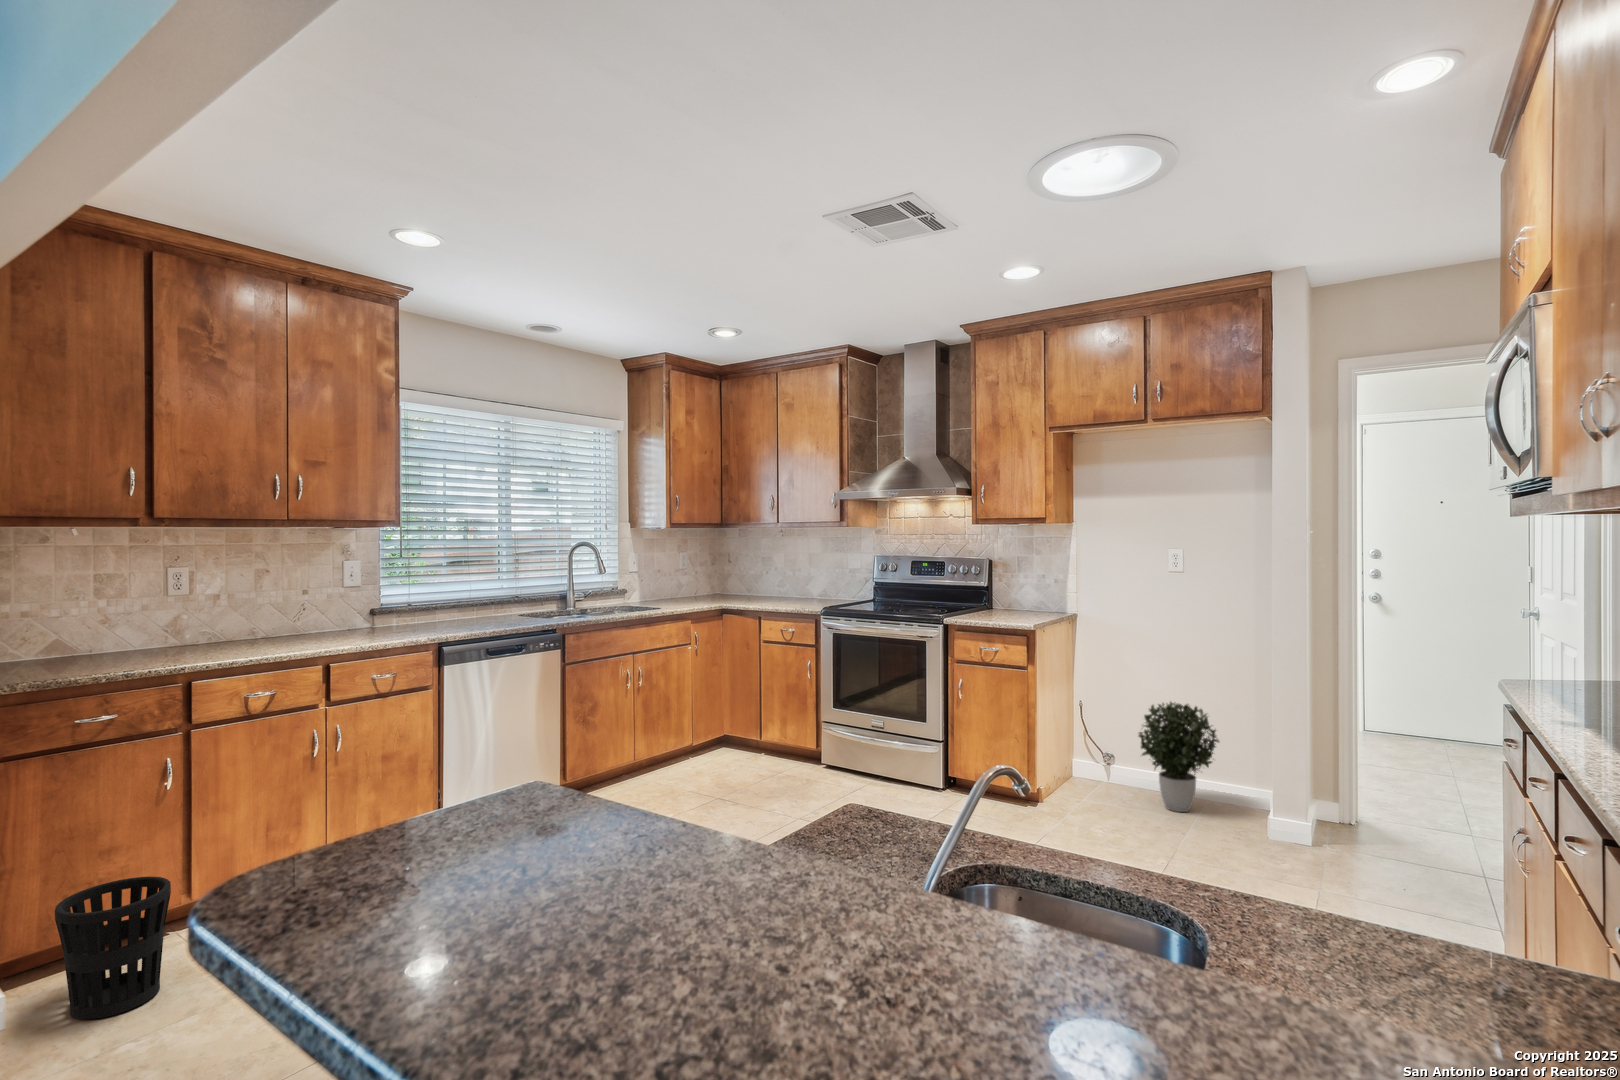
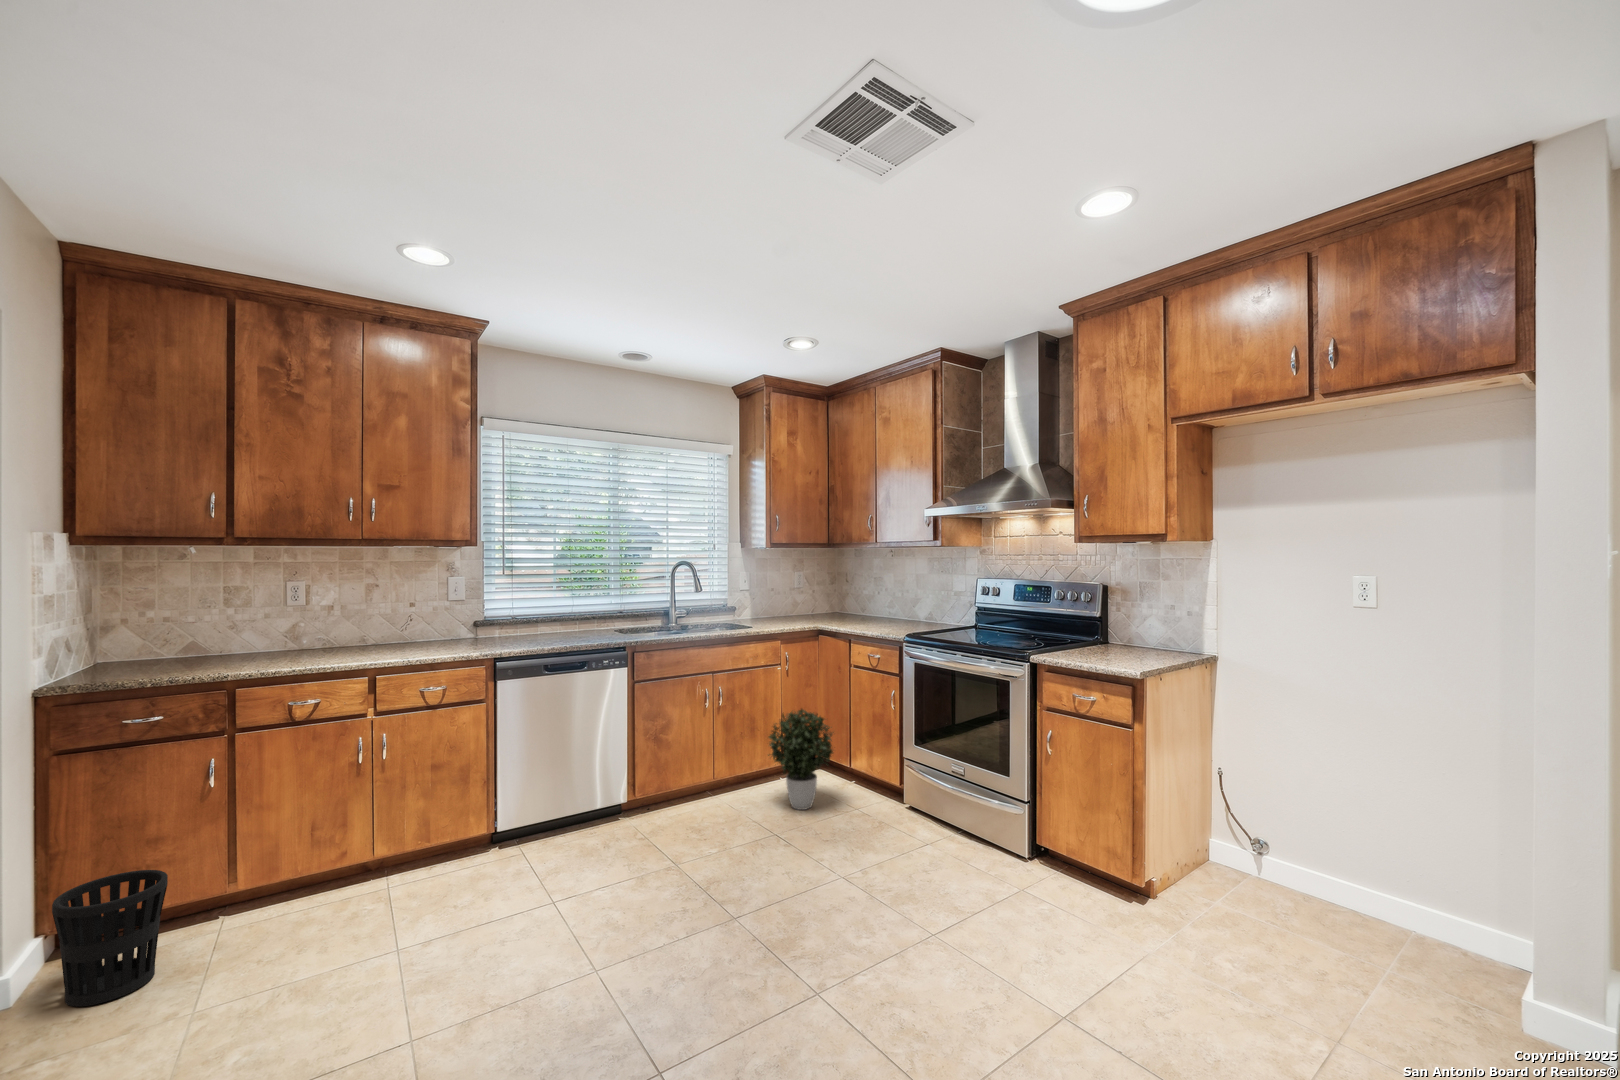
potted plant: present [1139,702,1219,812] -> present [768,709,833,810]

